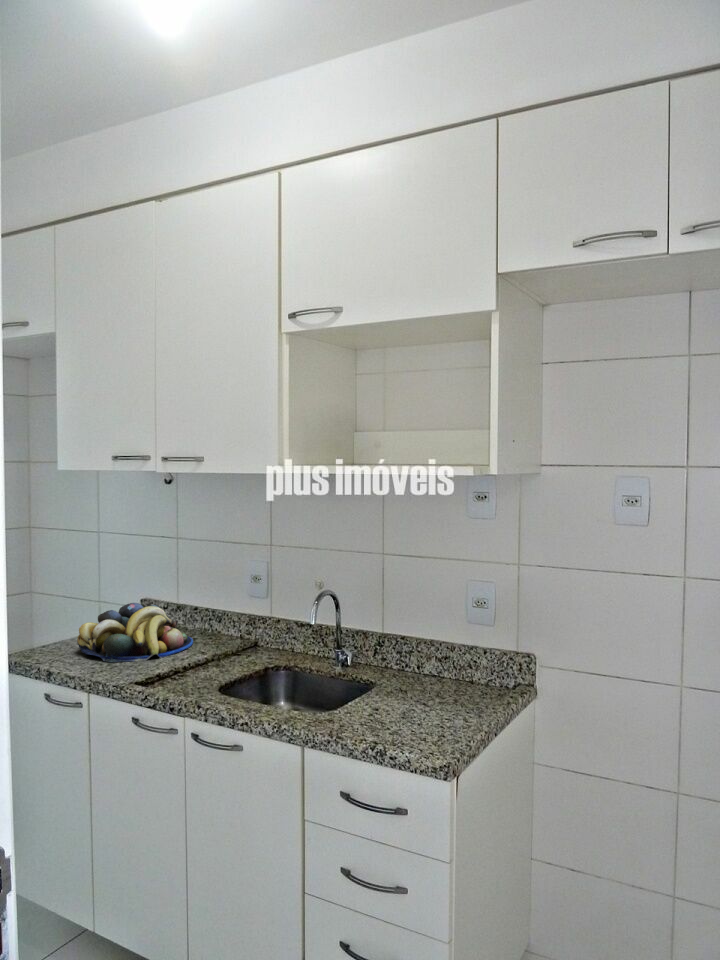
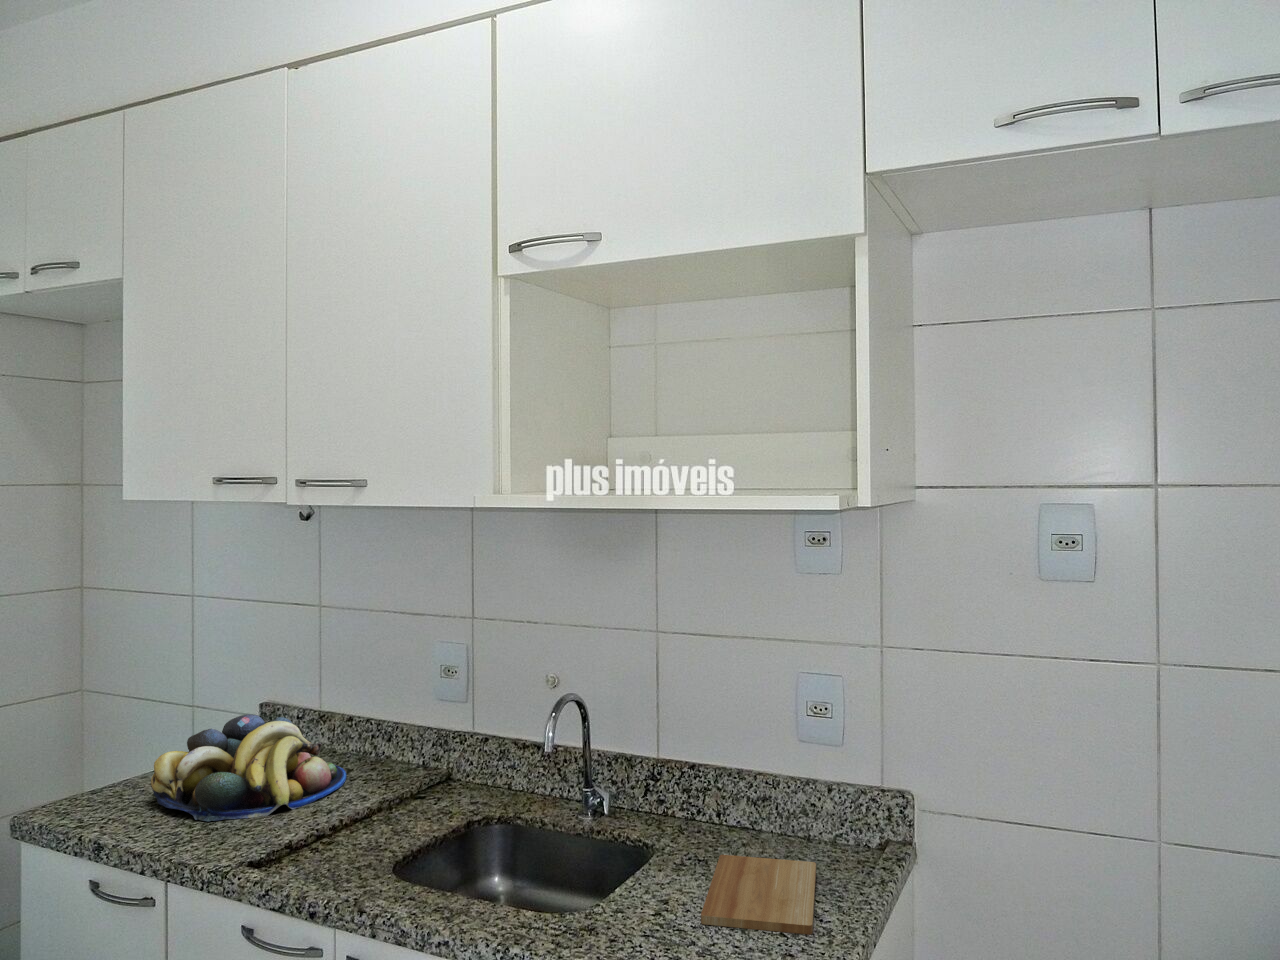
cutting board: none [393,687,470,726] -> present [701,855,816,935]

